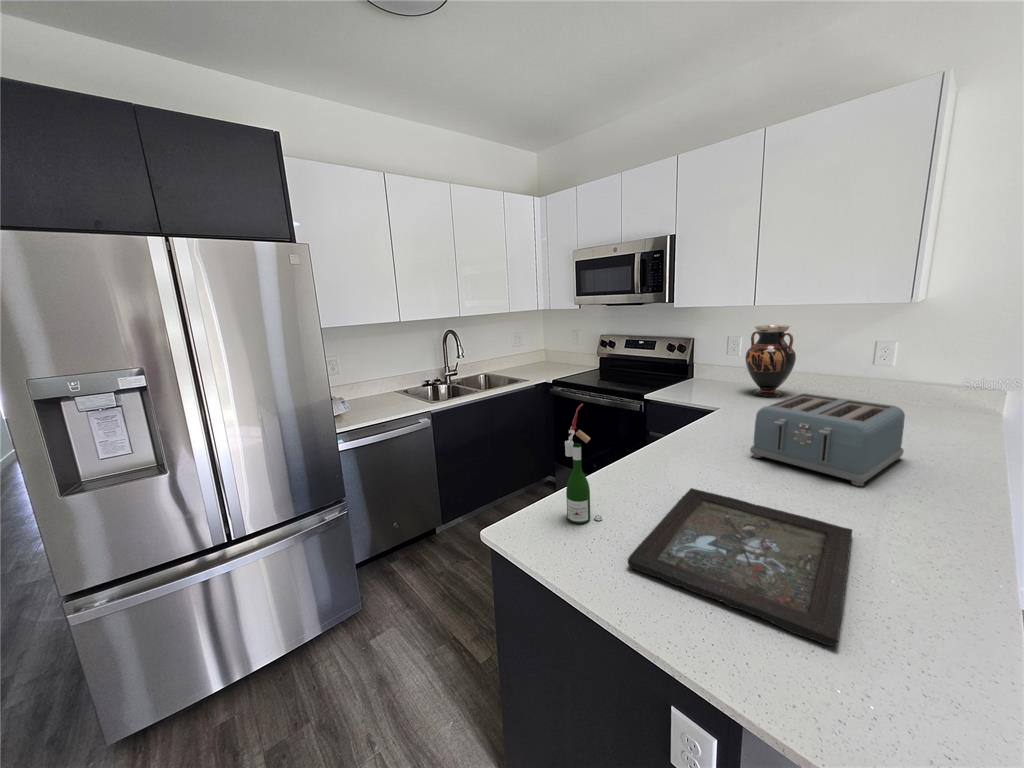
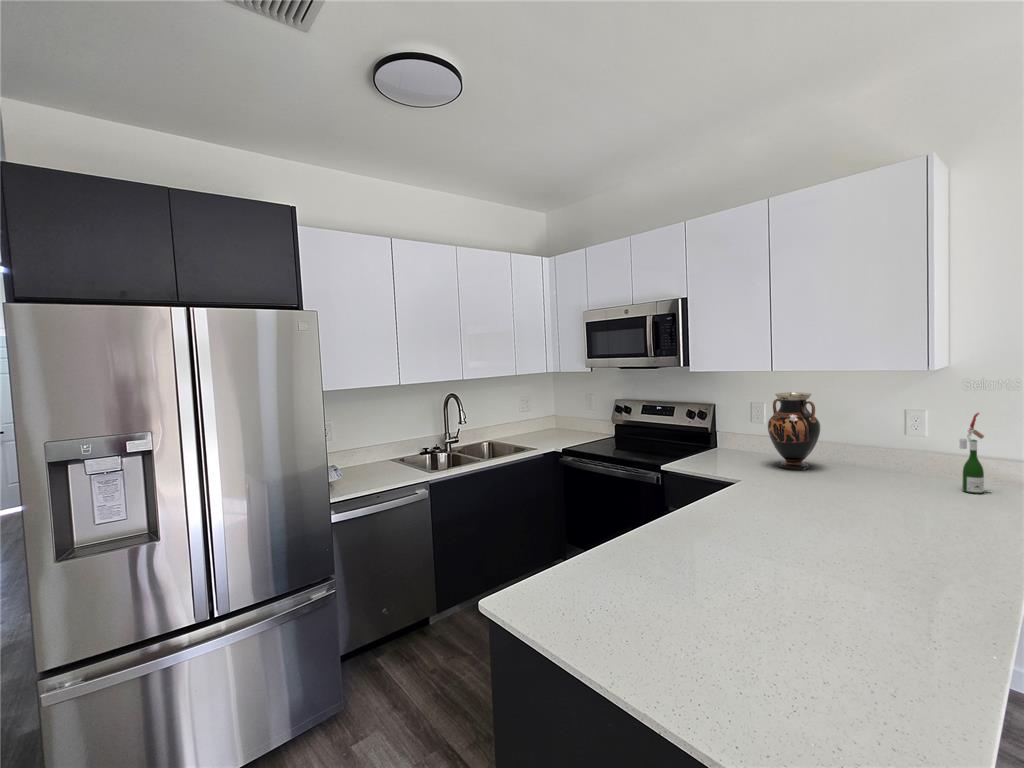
toaster: present [750,393,905,486] -> none [761,465,917,560]
wine bottle: present [565,404,602,524] -> present [959,413,991,494]
tray: present [628,488,852,646] -> none [622,560,844,695]

